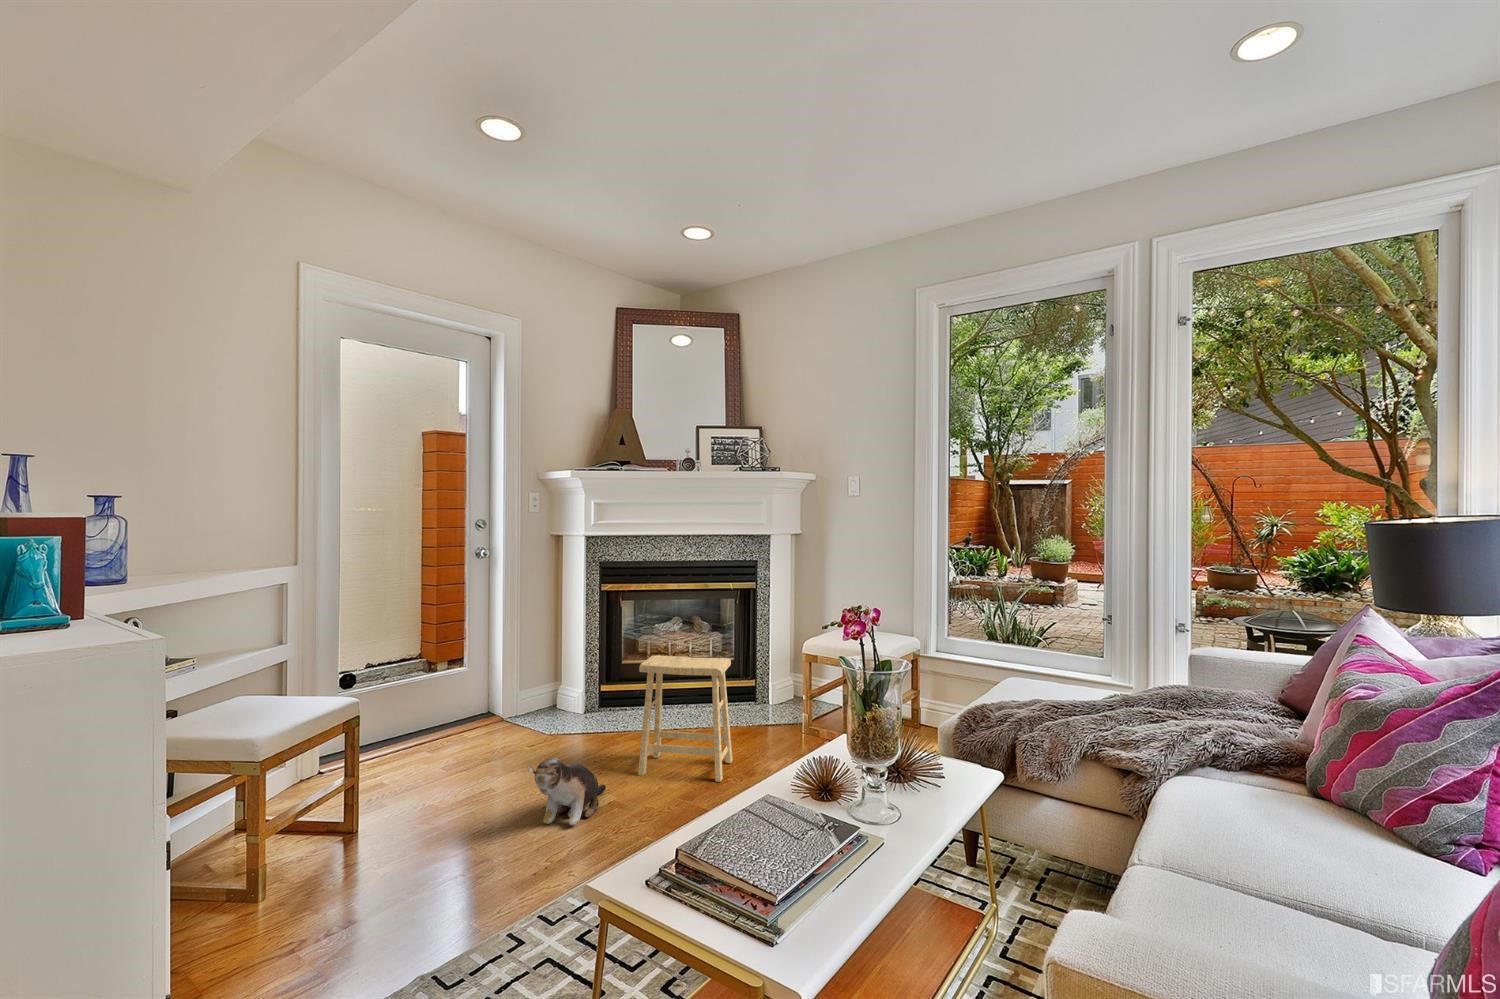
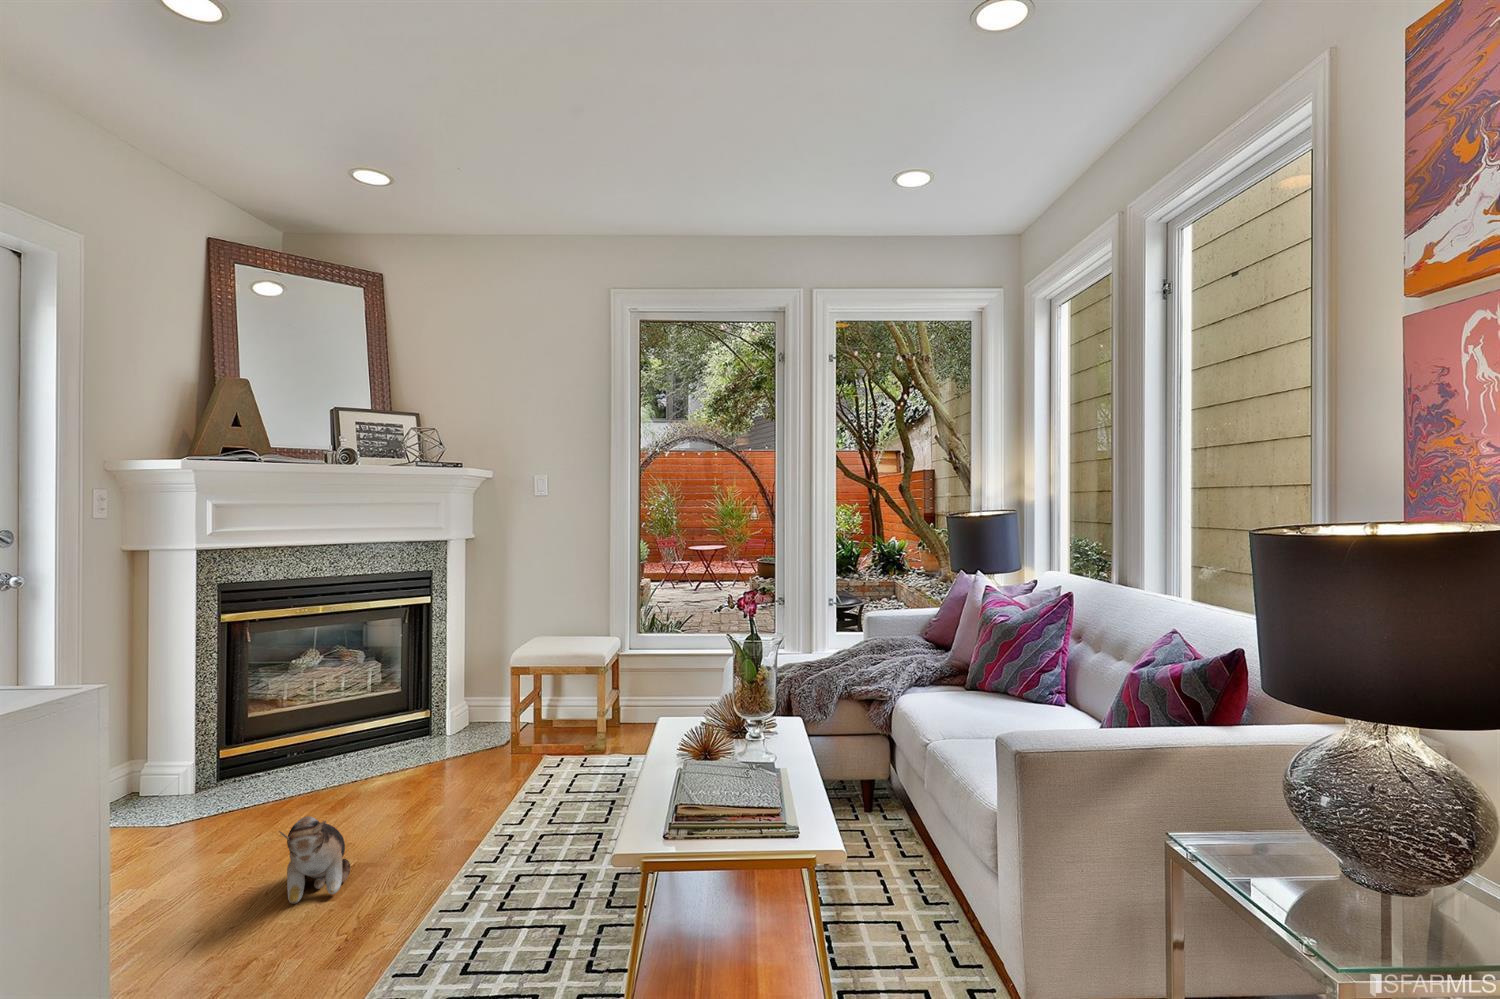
footstool: present [638,655,732,782] -> none [357,677,468,832]

